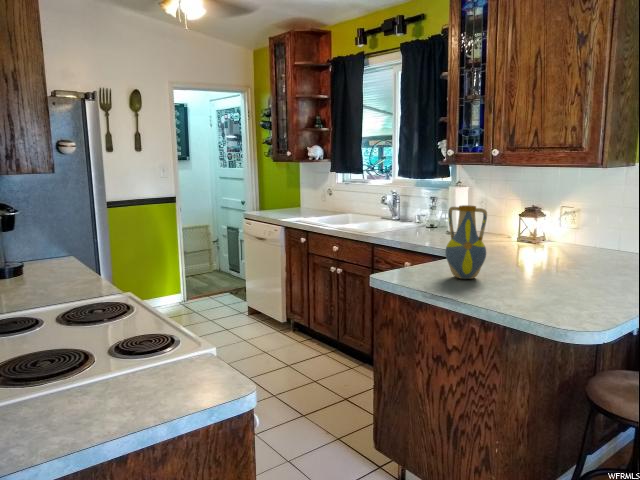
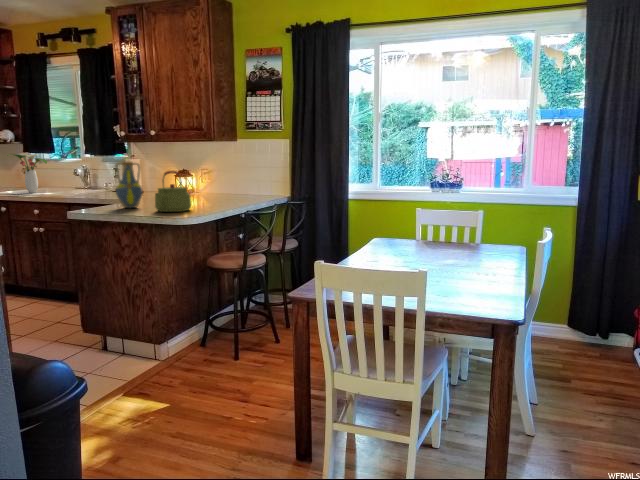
flower arrangement: none [313,175,354,223] -> present [14,153,47,193]
kettle: none [511,229,577,304] -> present [155,171,191,212]

